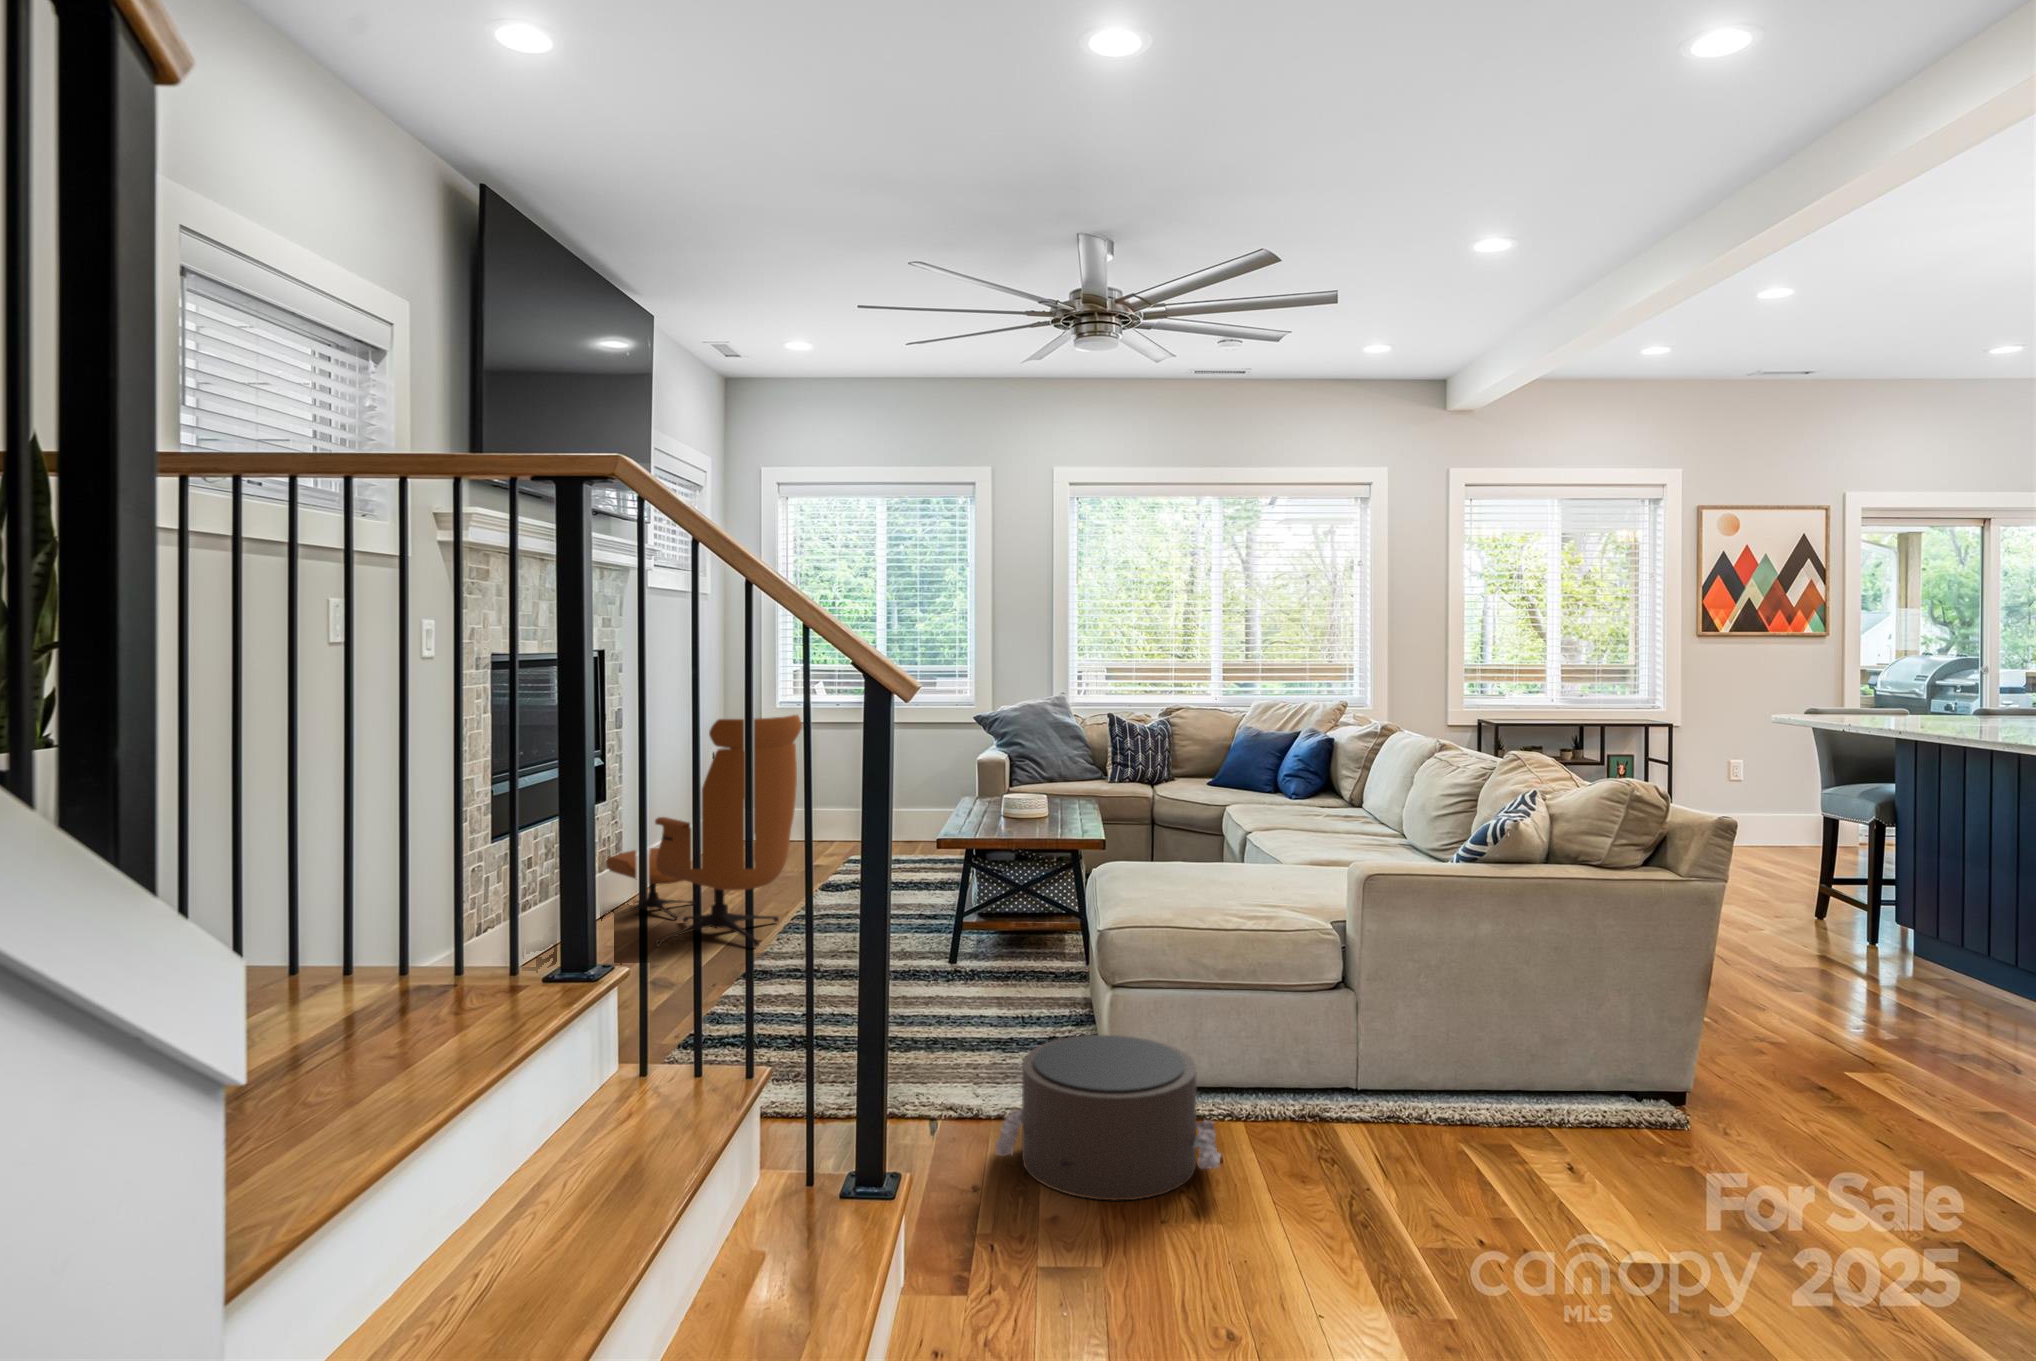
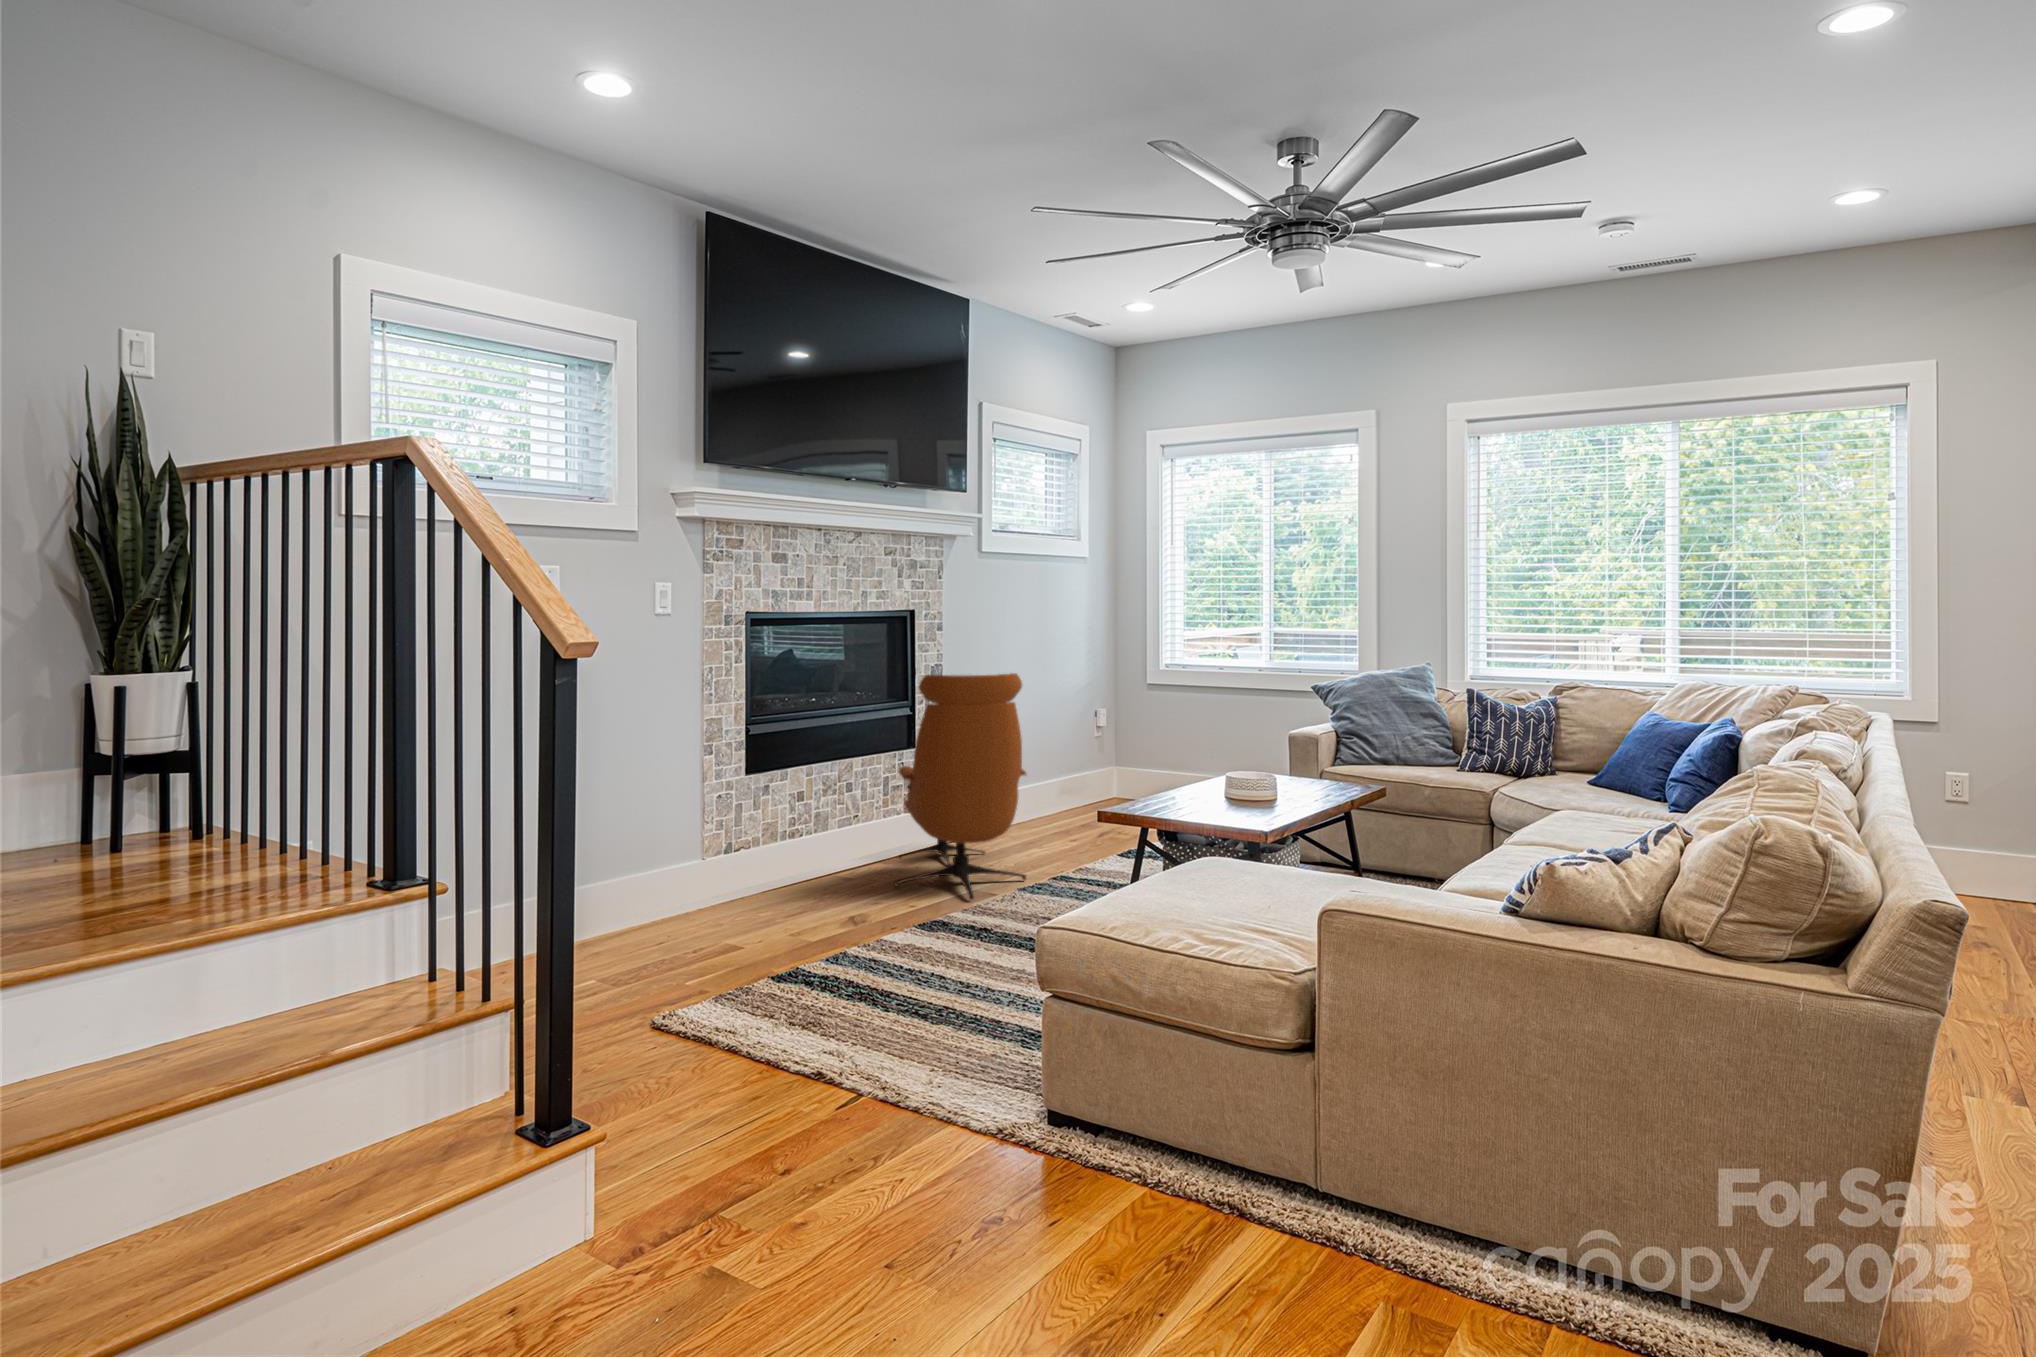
pouf: present [996,1035,1221,1200] -> none [799,1039,1057,1239]

